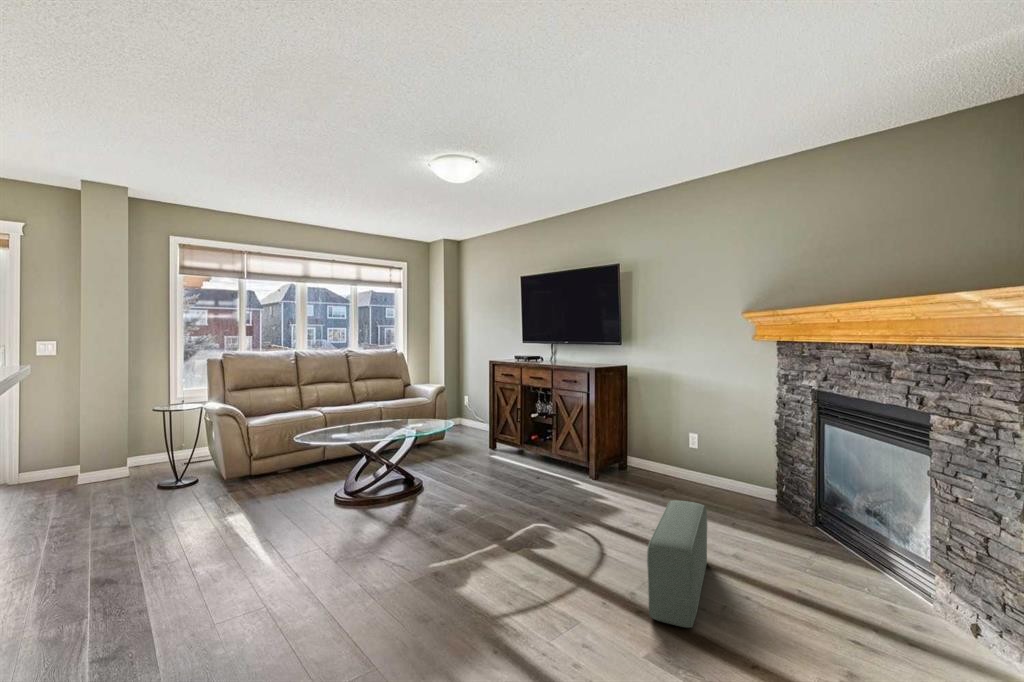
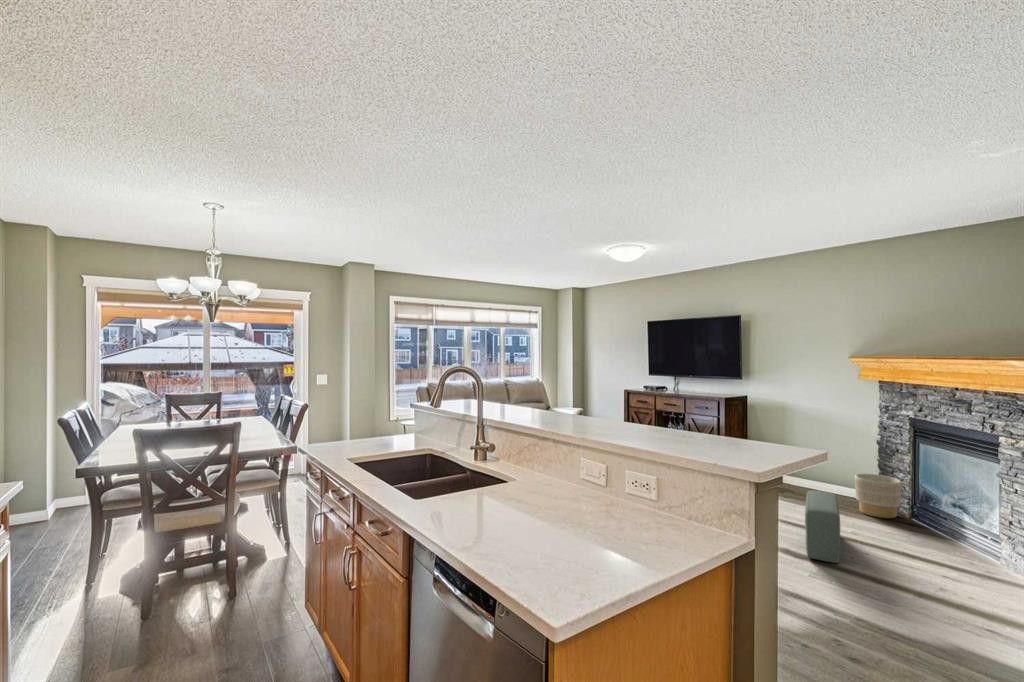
planter: none [743,465,800,527] -> present [855,474,901,518]

